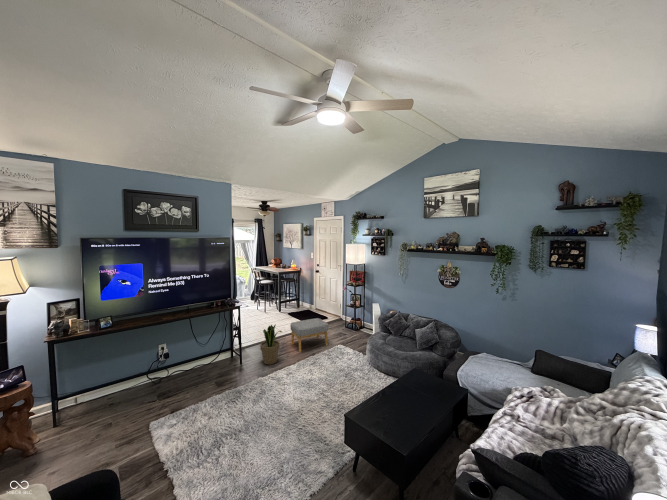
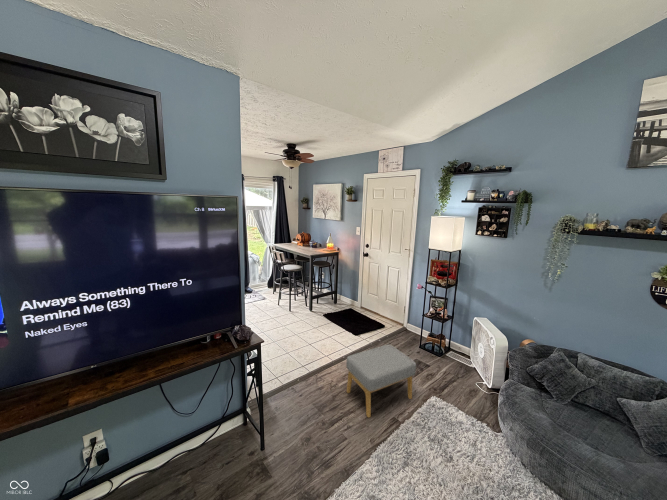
potted plant: present [260,325,282,364] -> none [301,373,345,459]

